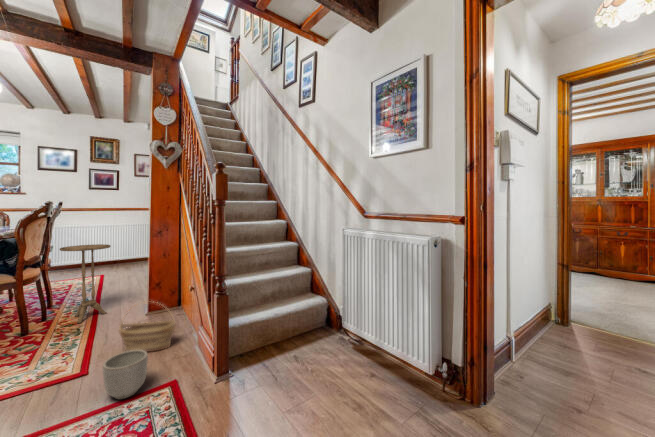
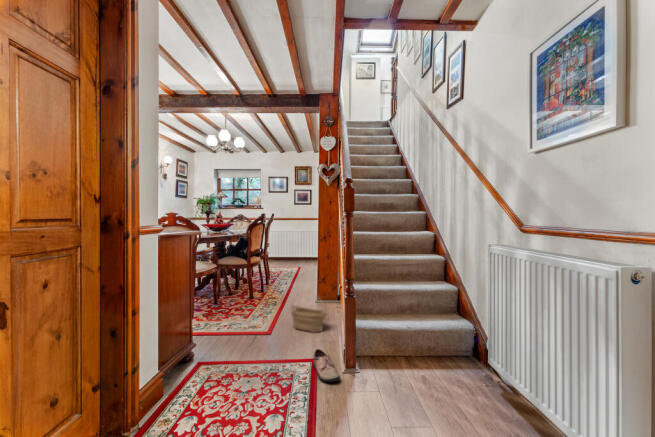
side table: present [60,244,110,324] -> none [268,244,295,300]
planter: present [103,350,148,399] -> none [271,325,299,360]
shoe: none [173,366,216,402] -> present [313,349,340,382]

